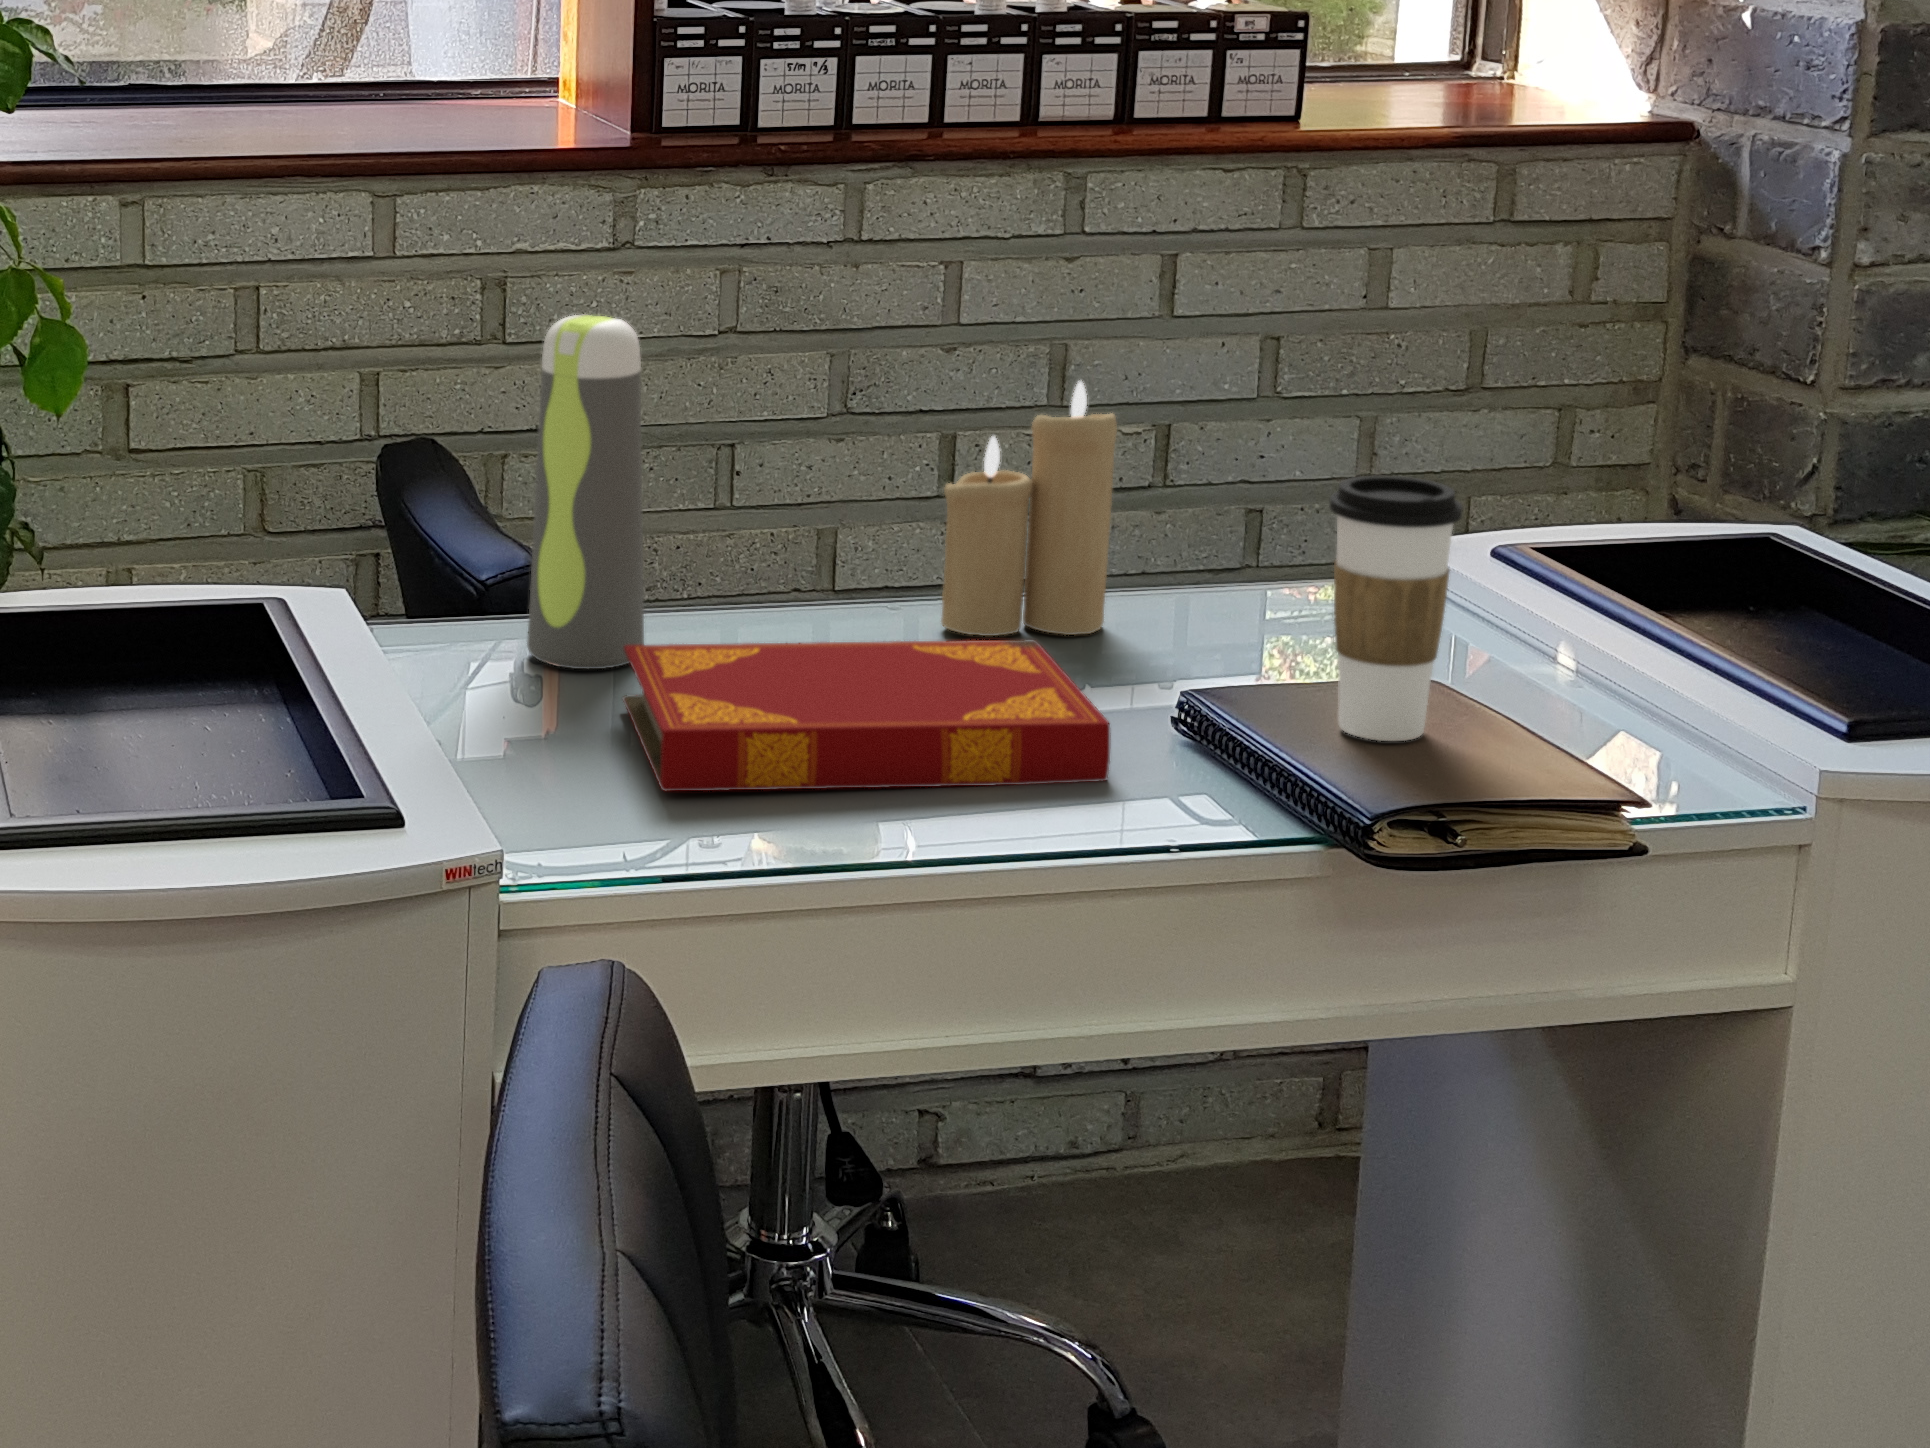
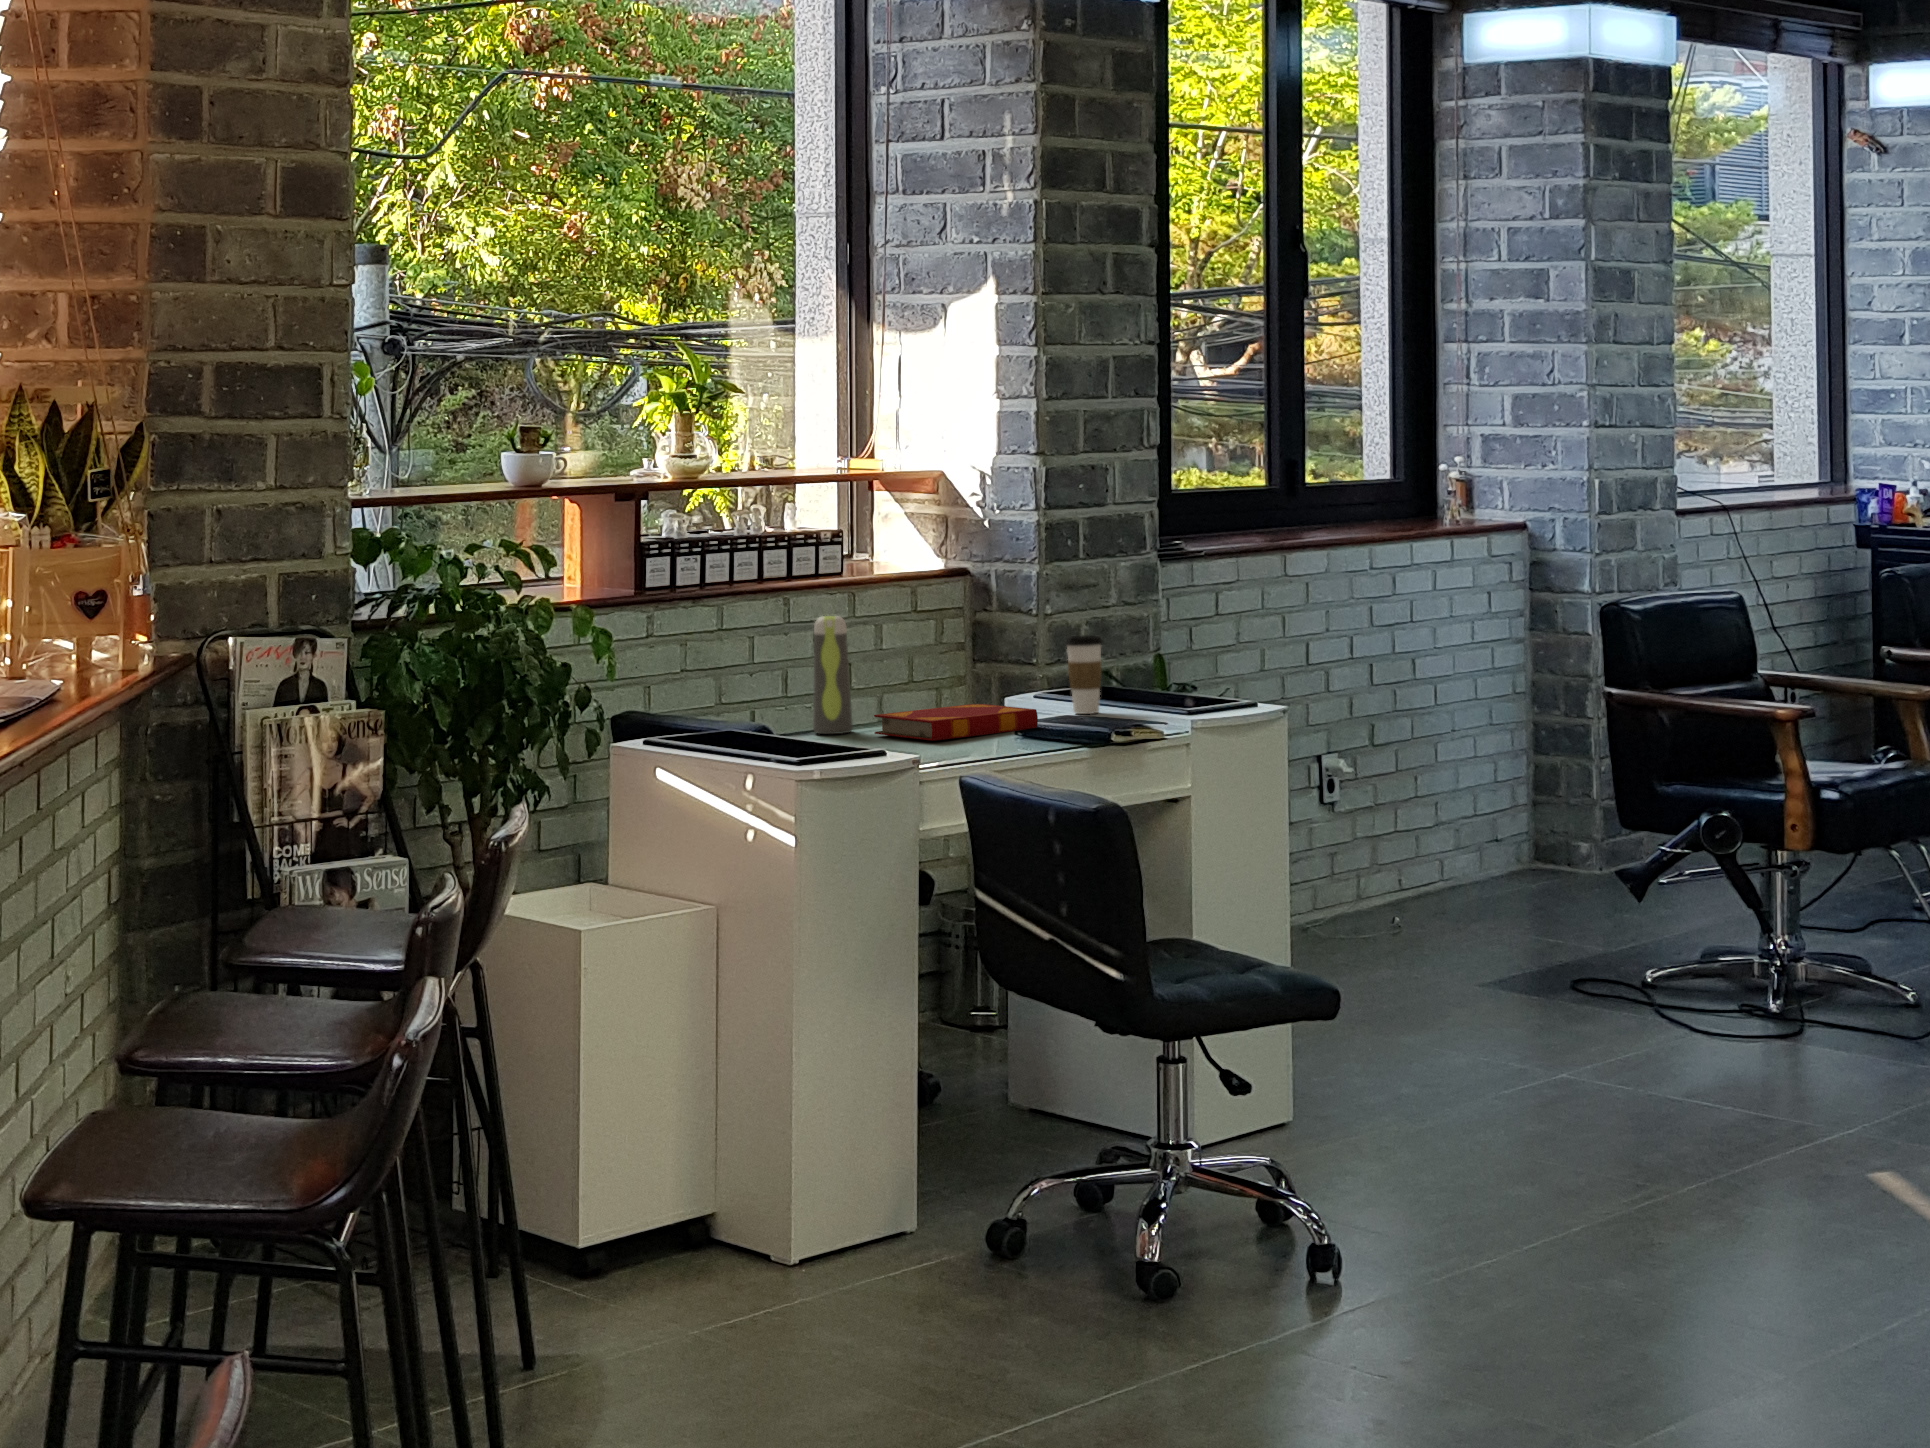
candle: present [941,381,1117,636] -> none [917,628,967,715]

